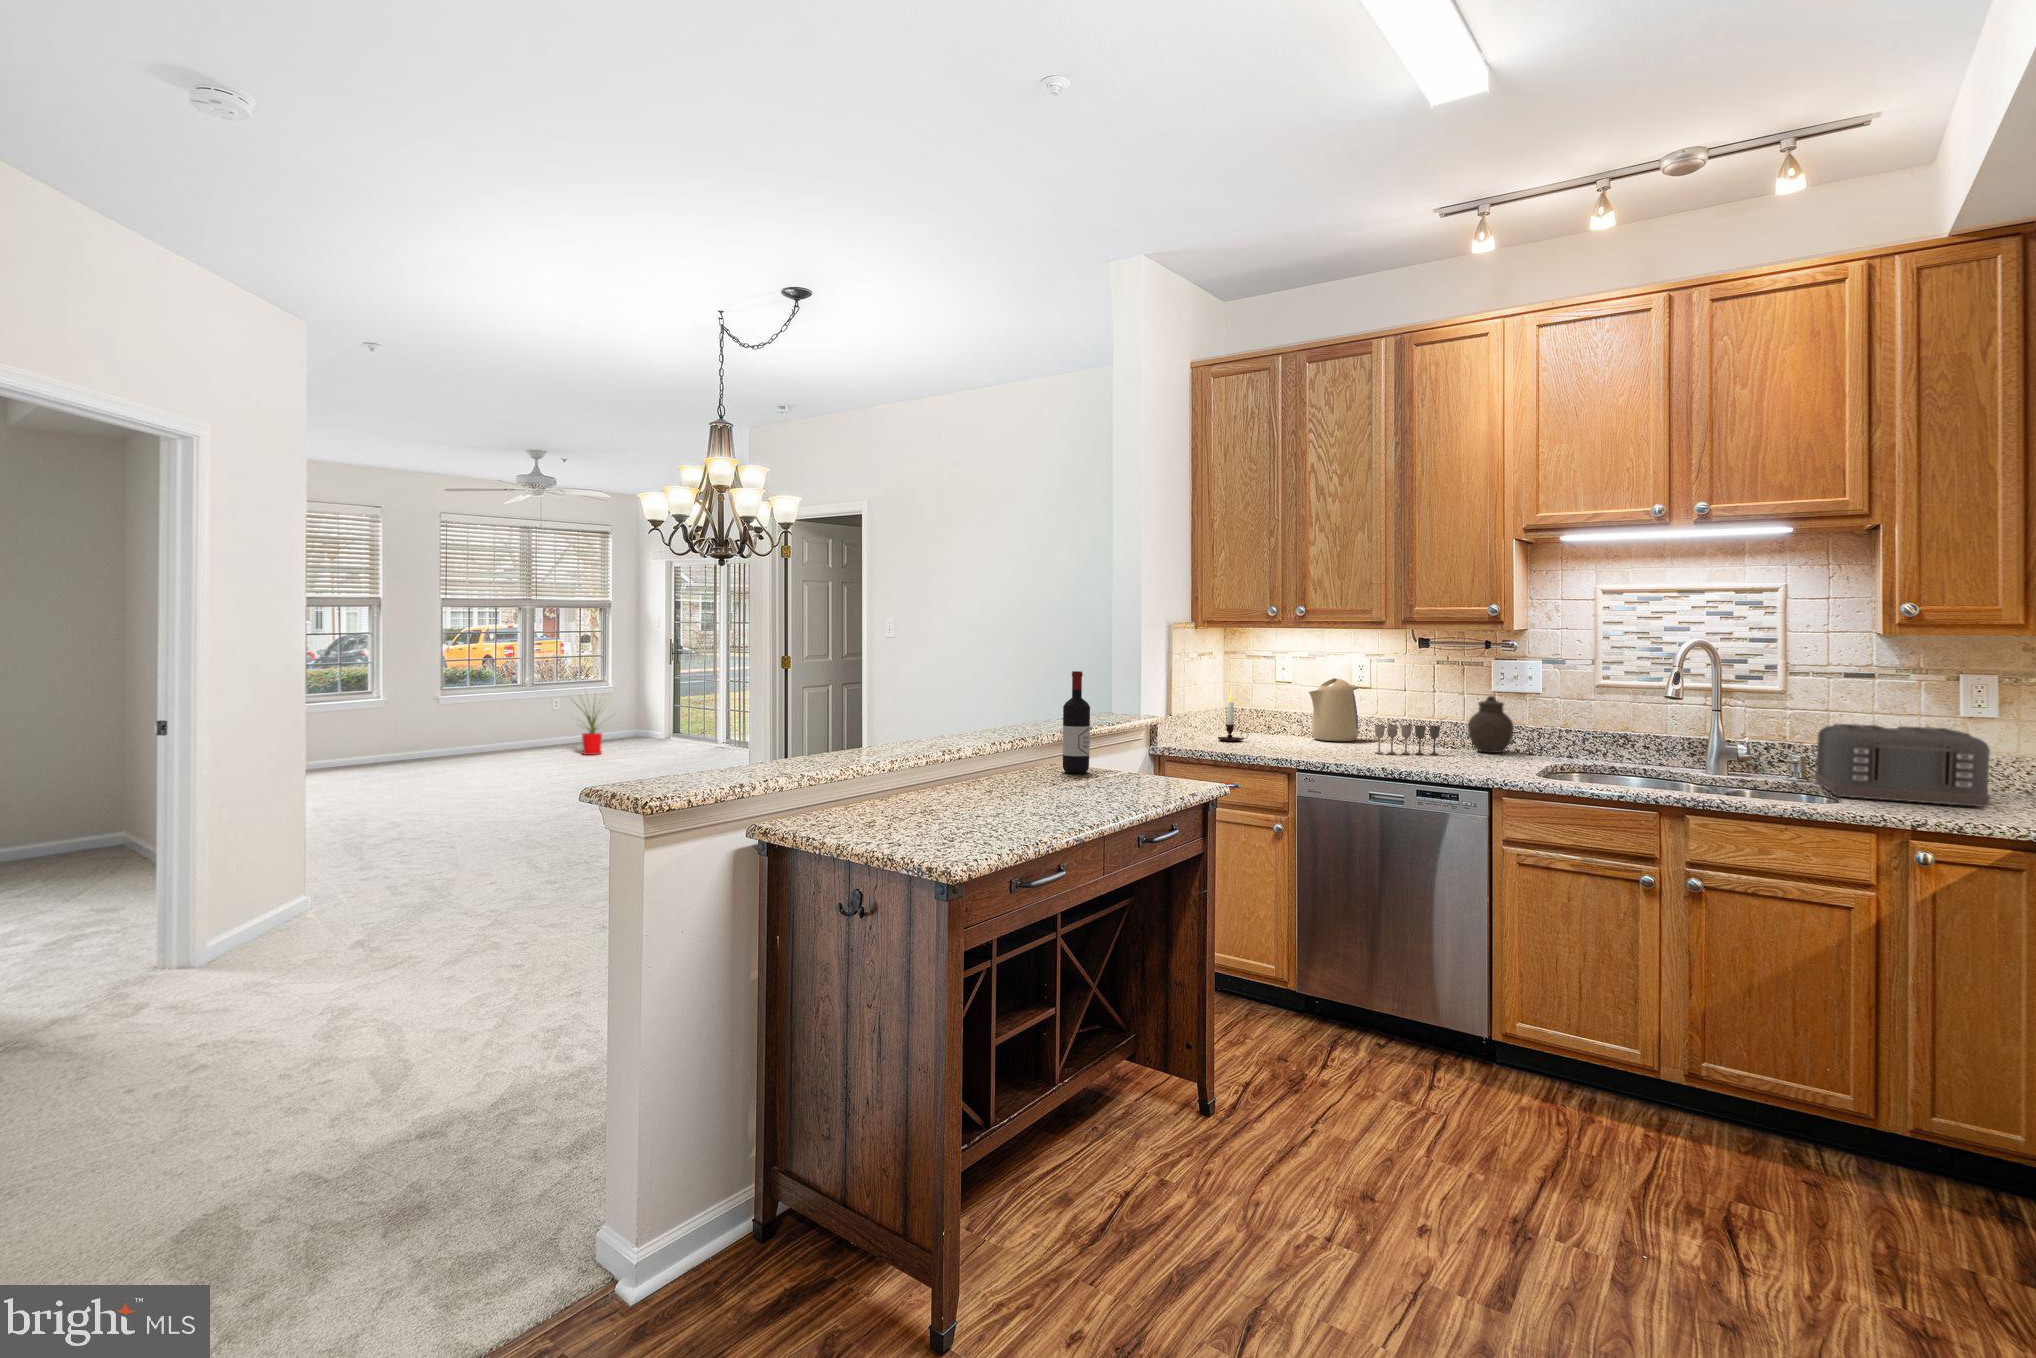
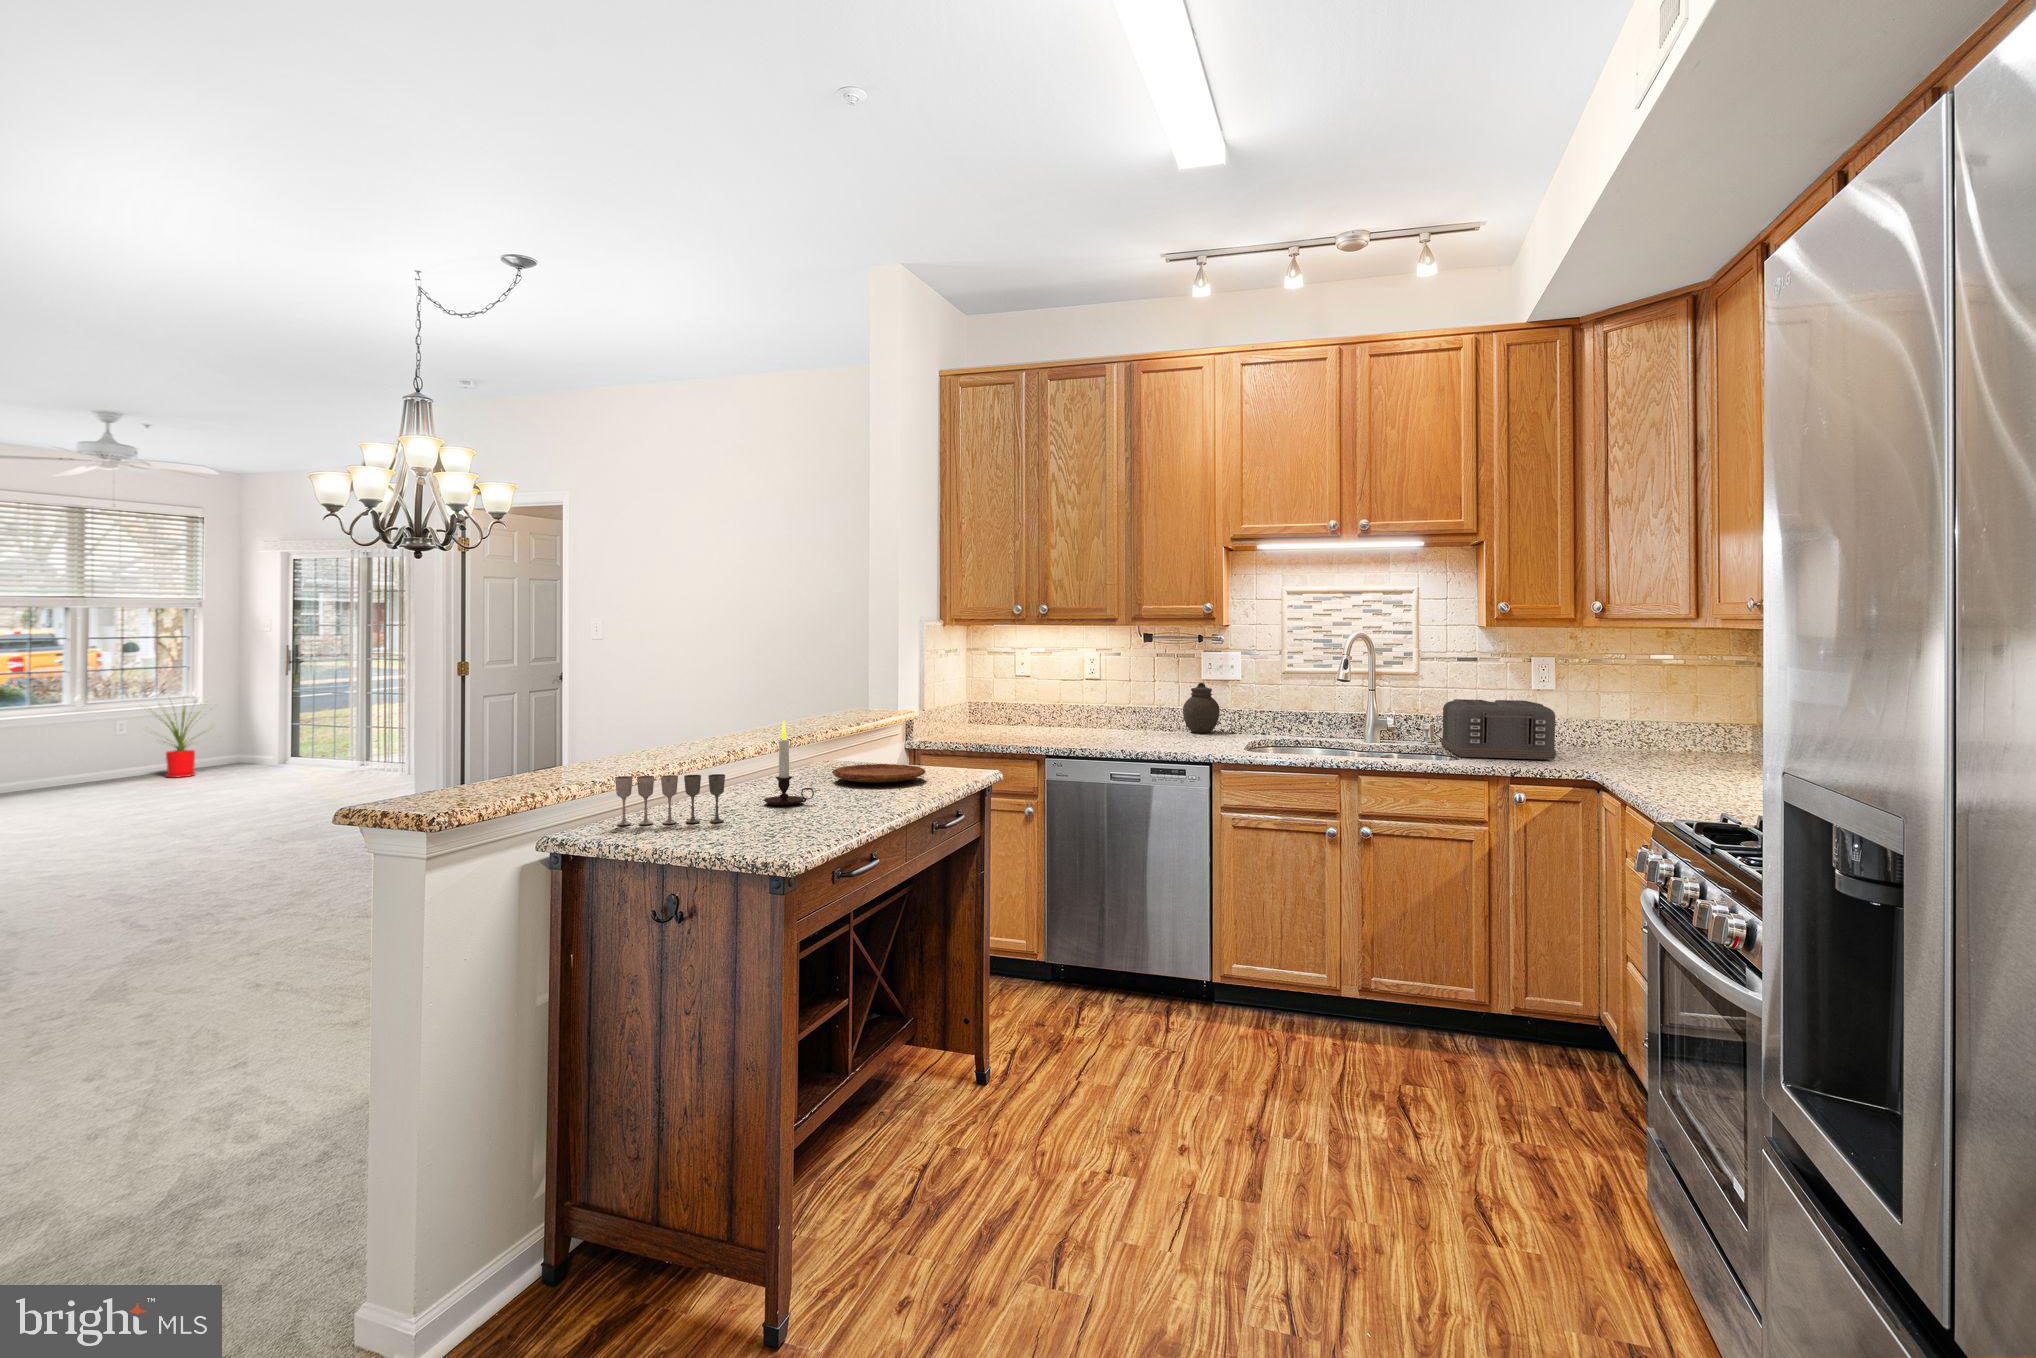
wine bottle: present [1063,671,1090,773] -> none [833,666,861,767]
kettle: present [1309,678,1359,741] -> none [1046,670,1097,727]
candle: present [1218,690,1248,741] -> present [764,719,814,805]
wine glass: present [1375,725,1440,755] -> present [615,774,725,825]
tray: none [1052,771,1146,790] -> present [832,764,926,783]

